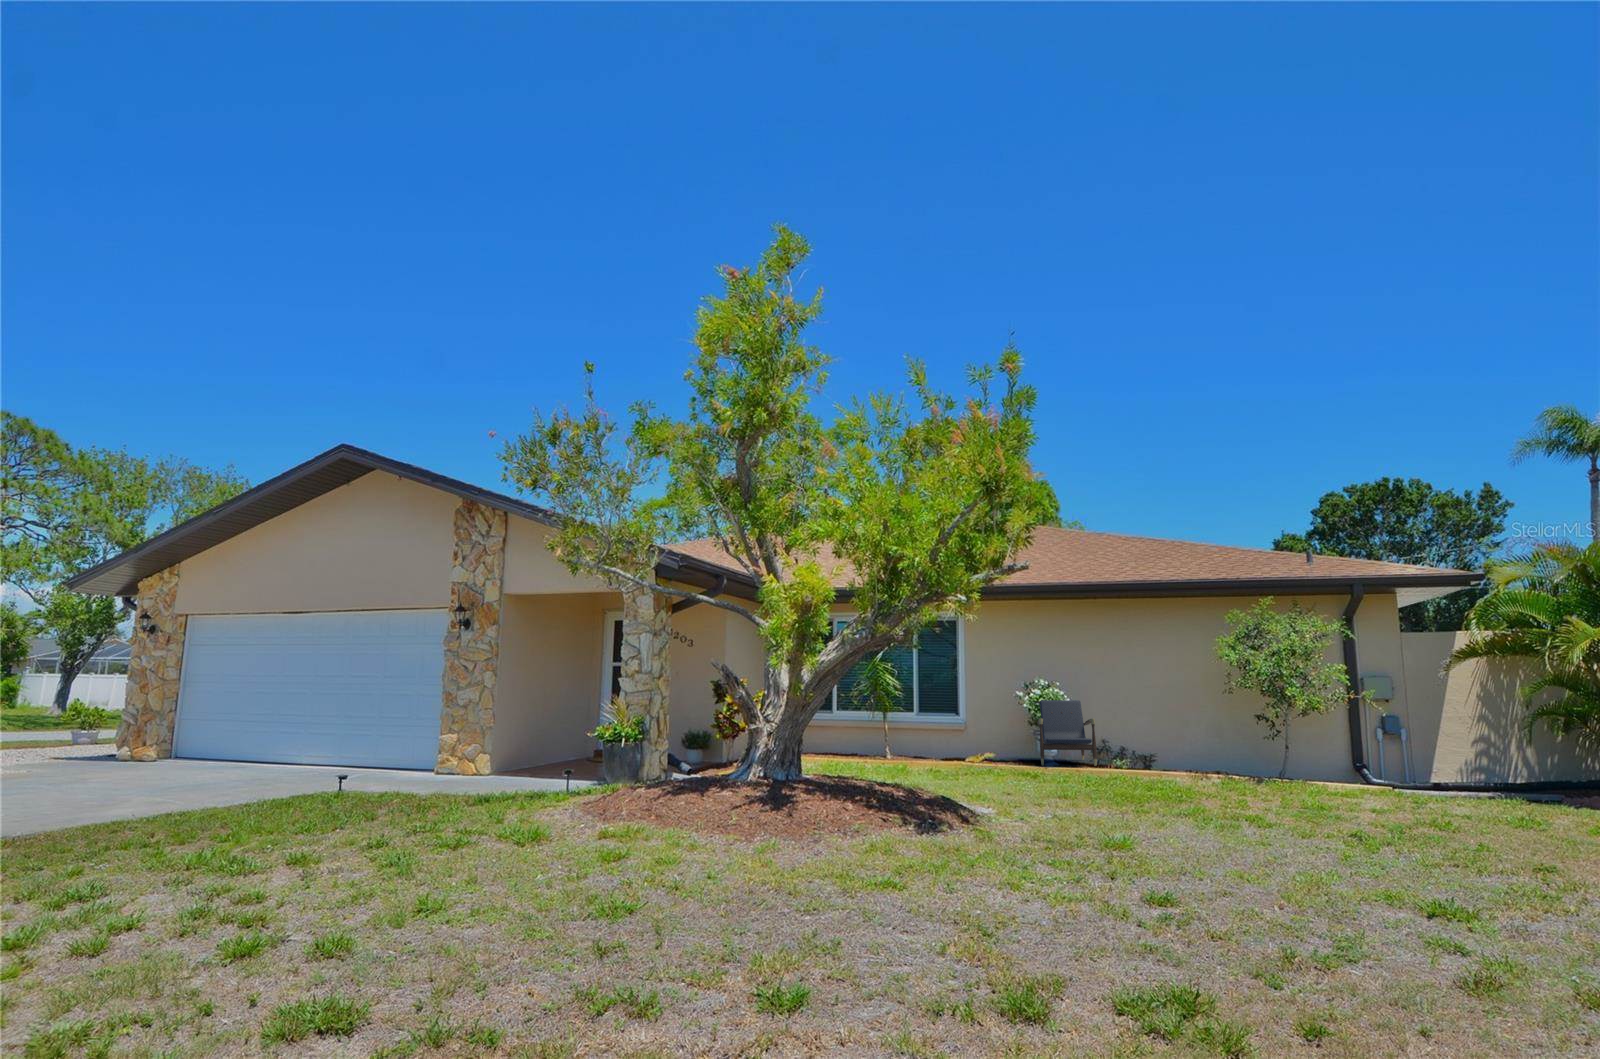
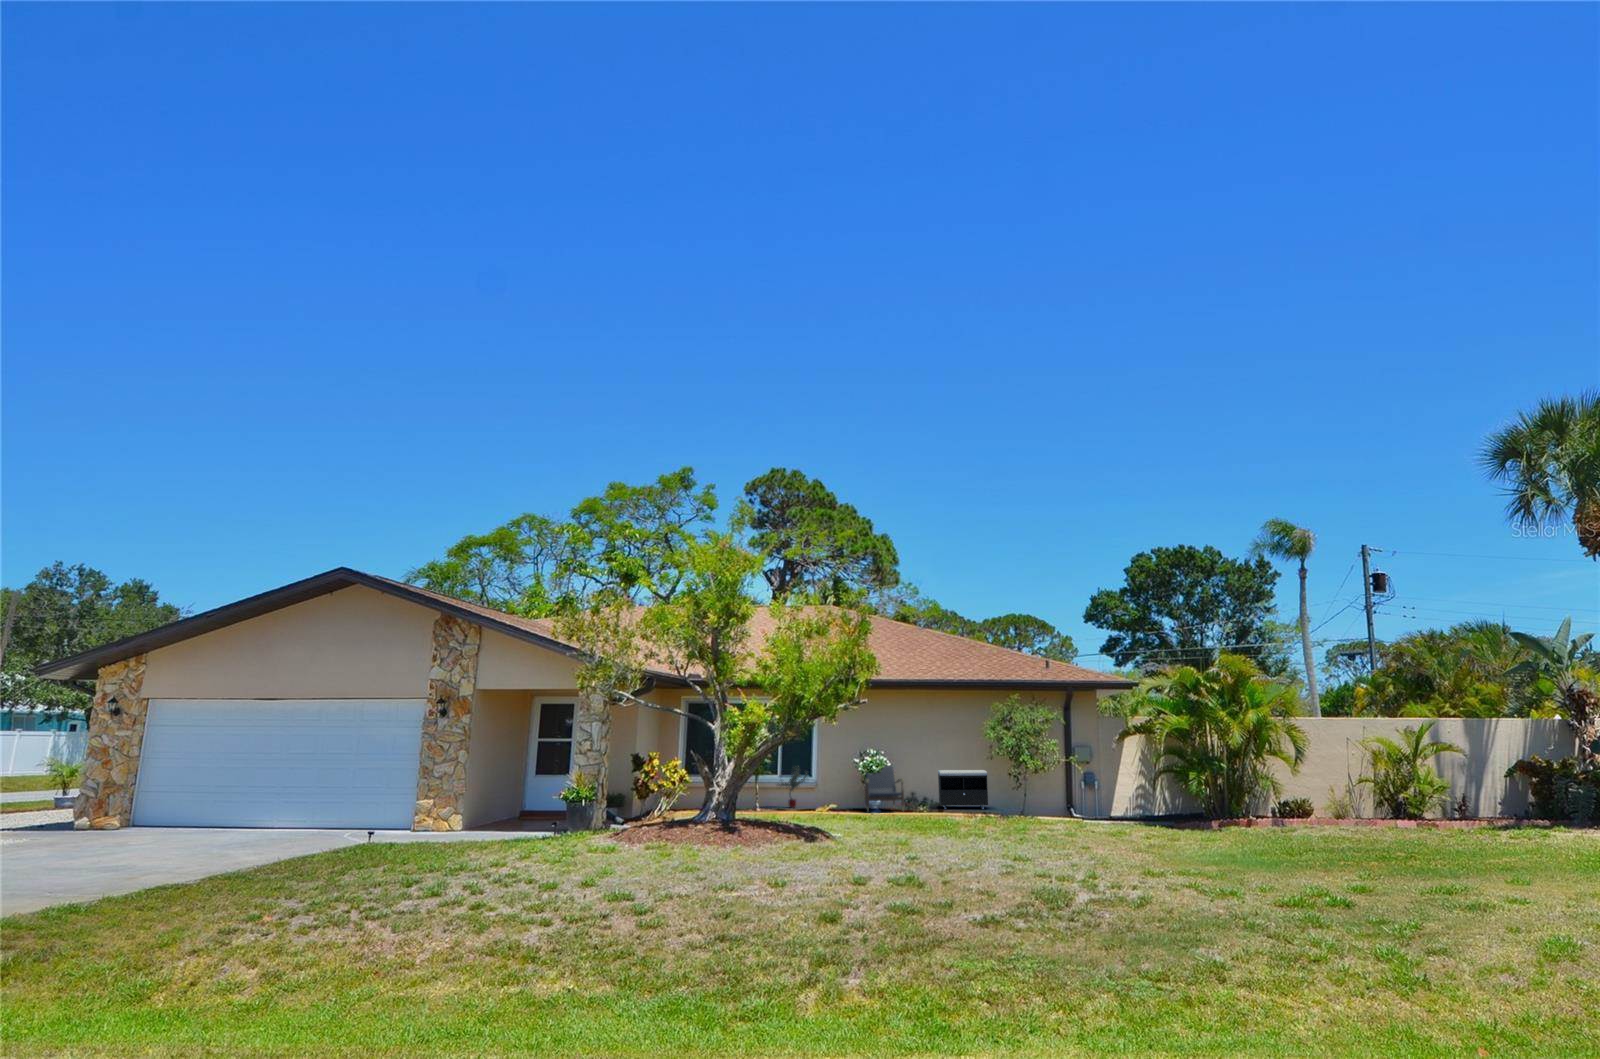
potted tree: none [916,698,962,756] -> present [779,767,807,808]
storage bench: none [1149,708,1227,765] -> present [938,770,988,809]

